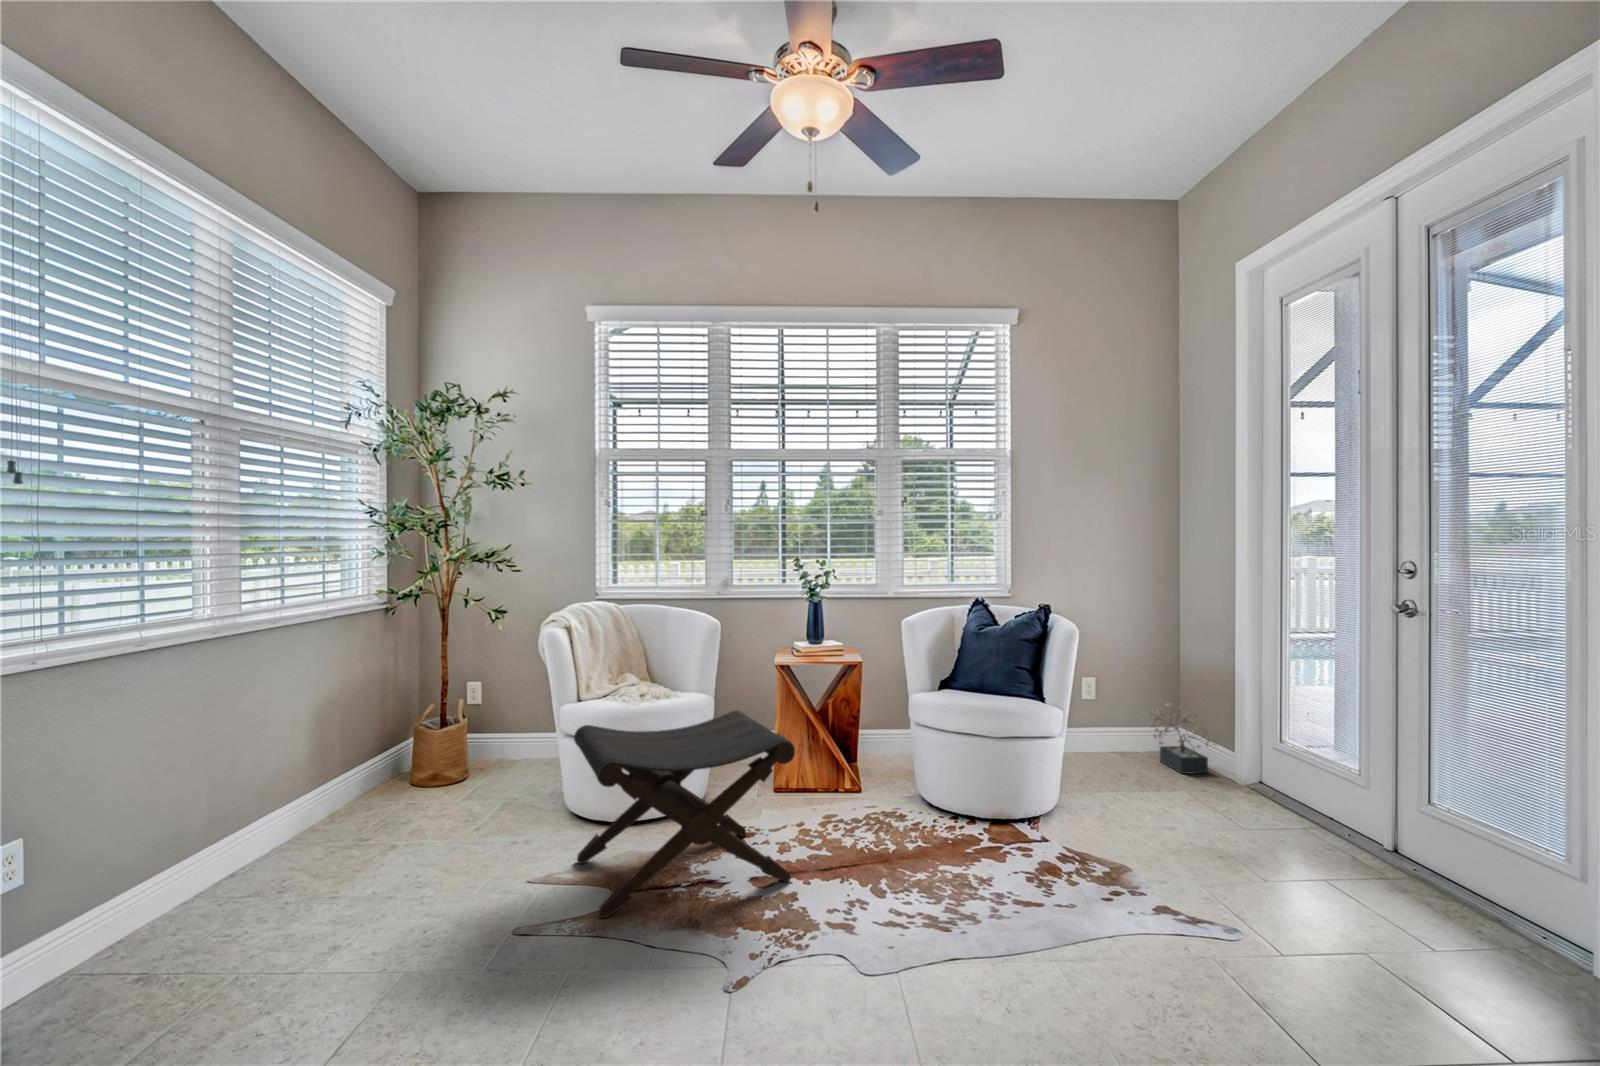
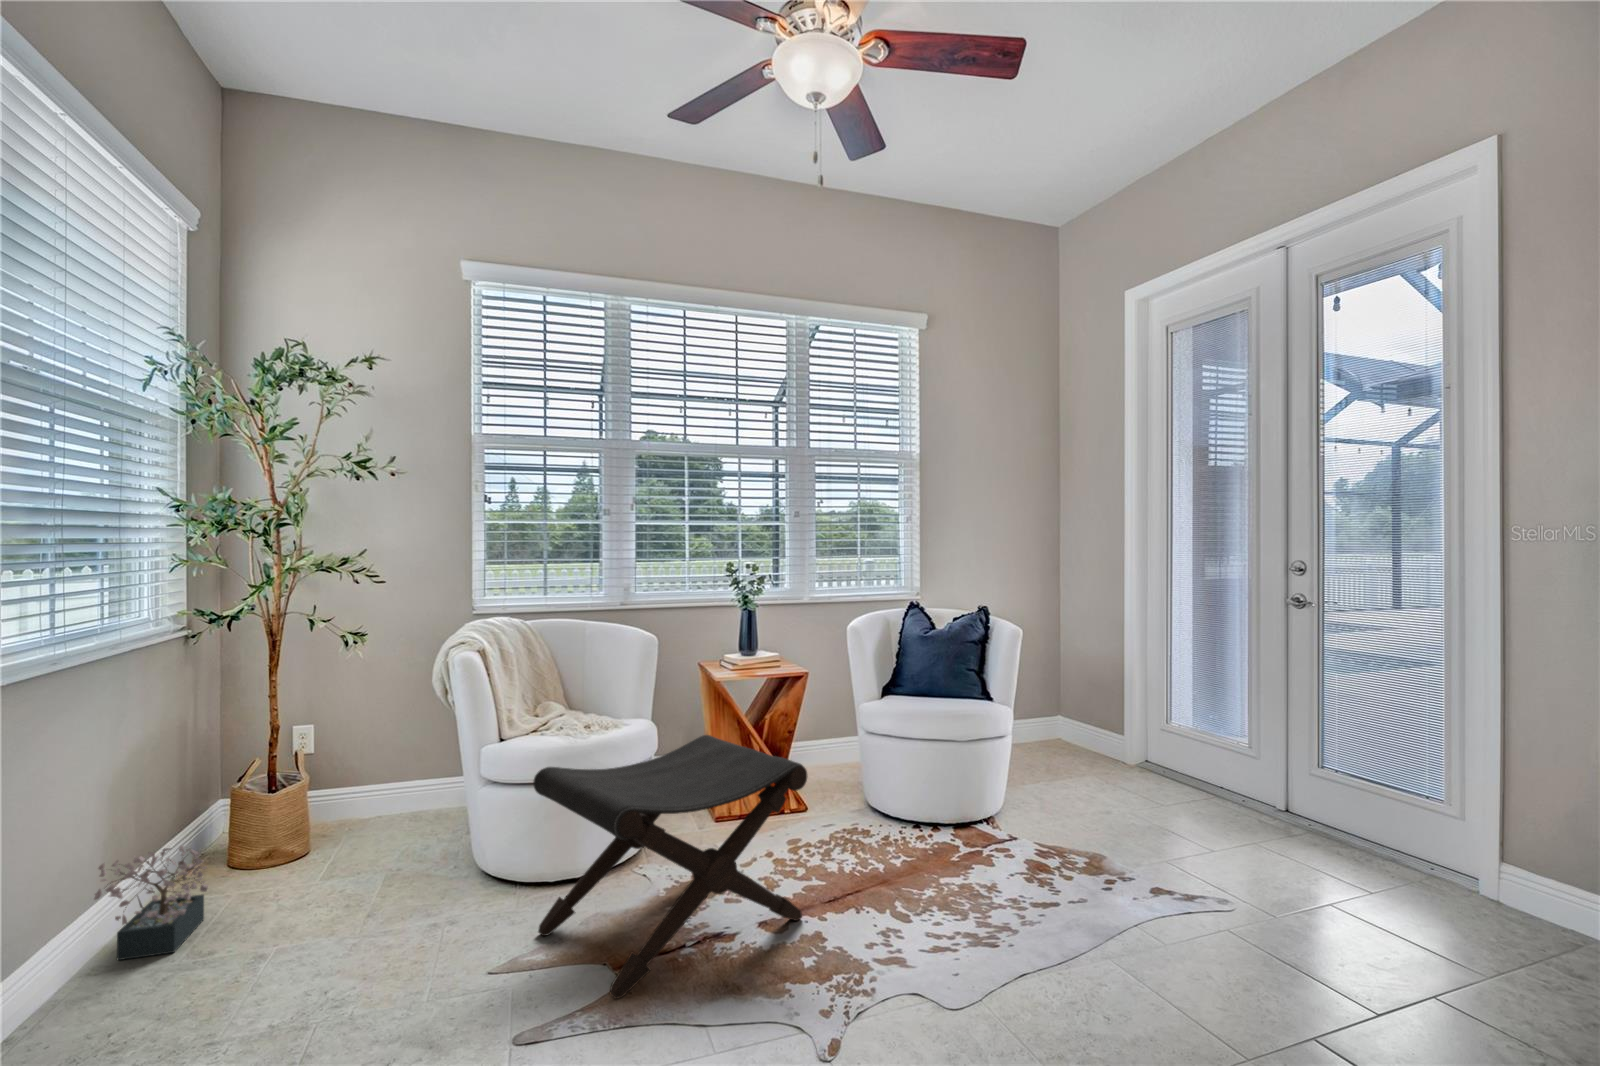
decorative plant: present [1149,704,1215,774] -> present [94,846,208,960]

